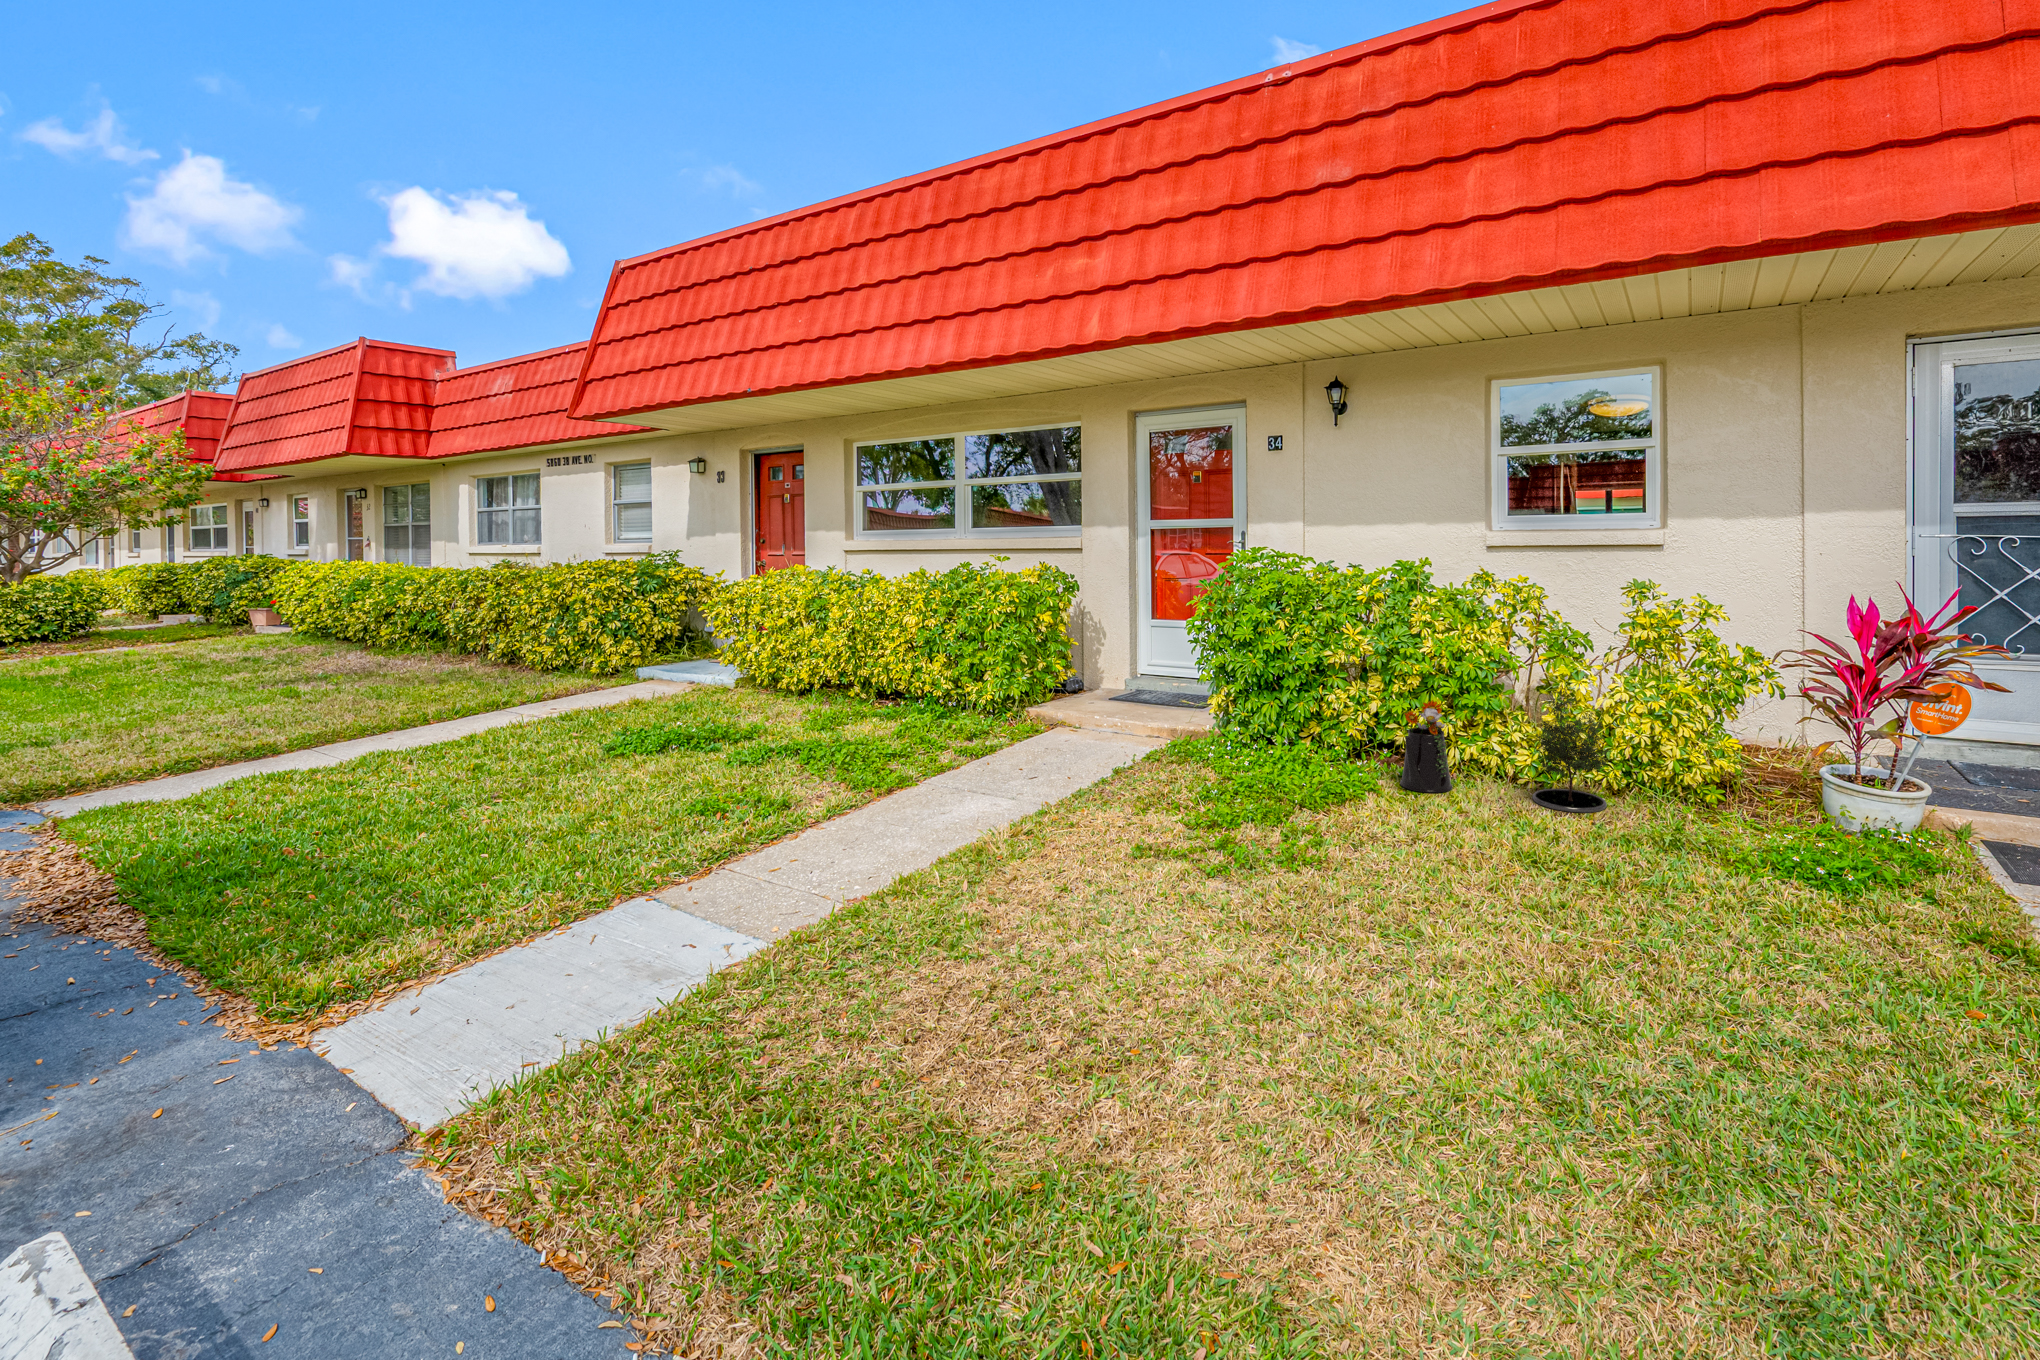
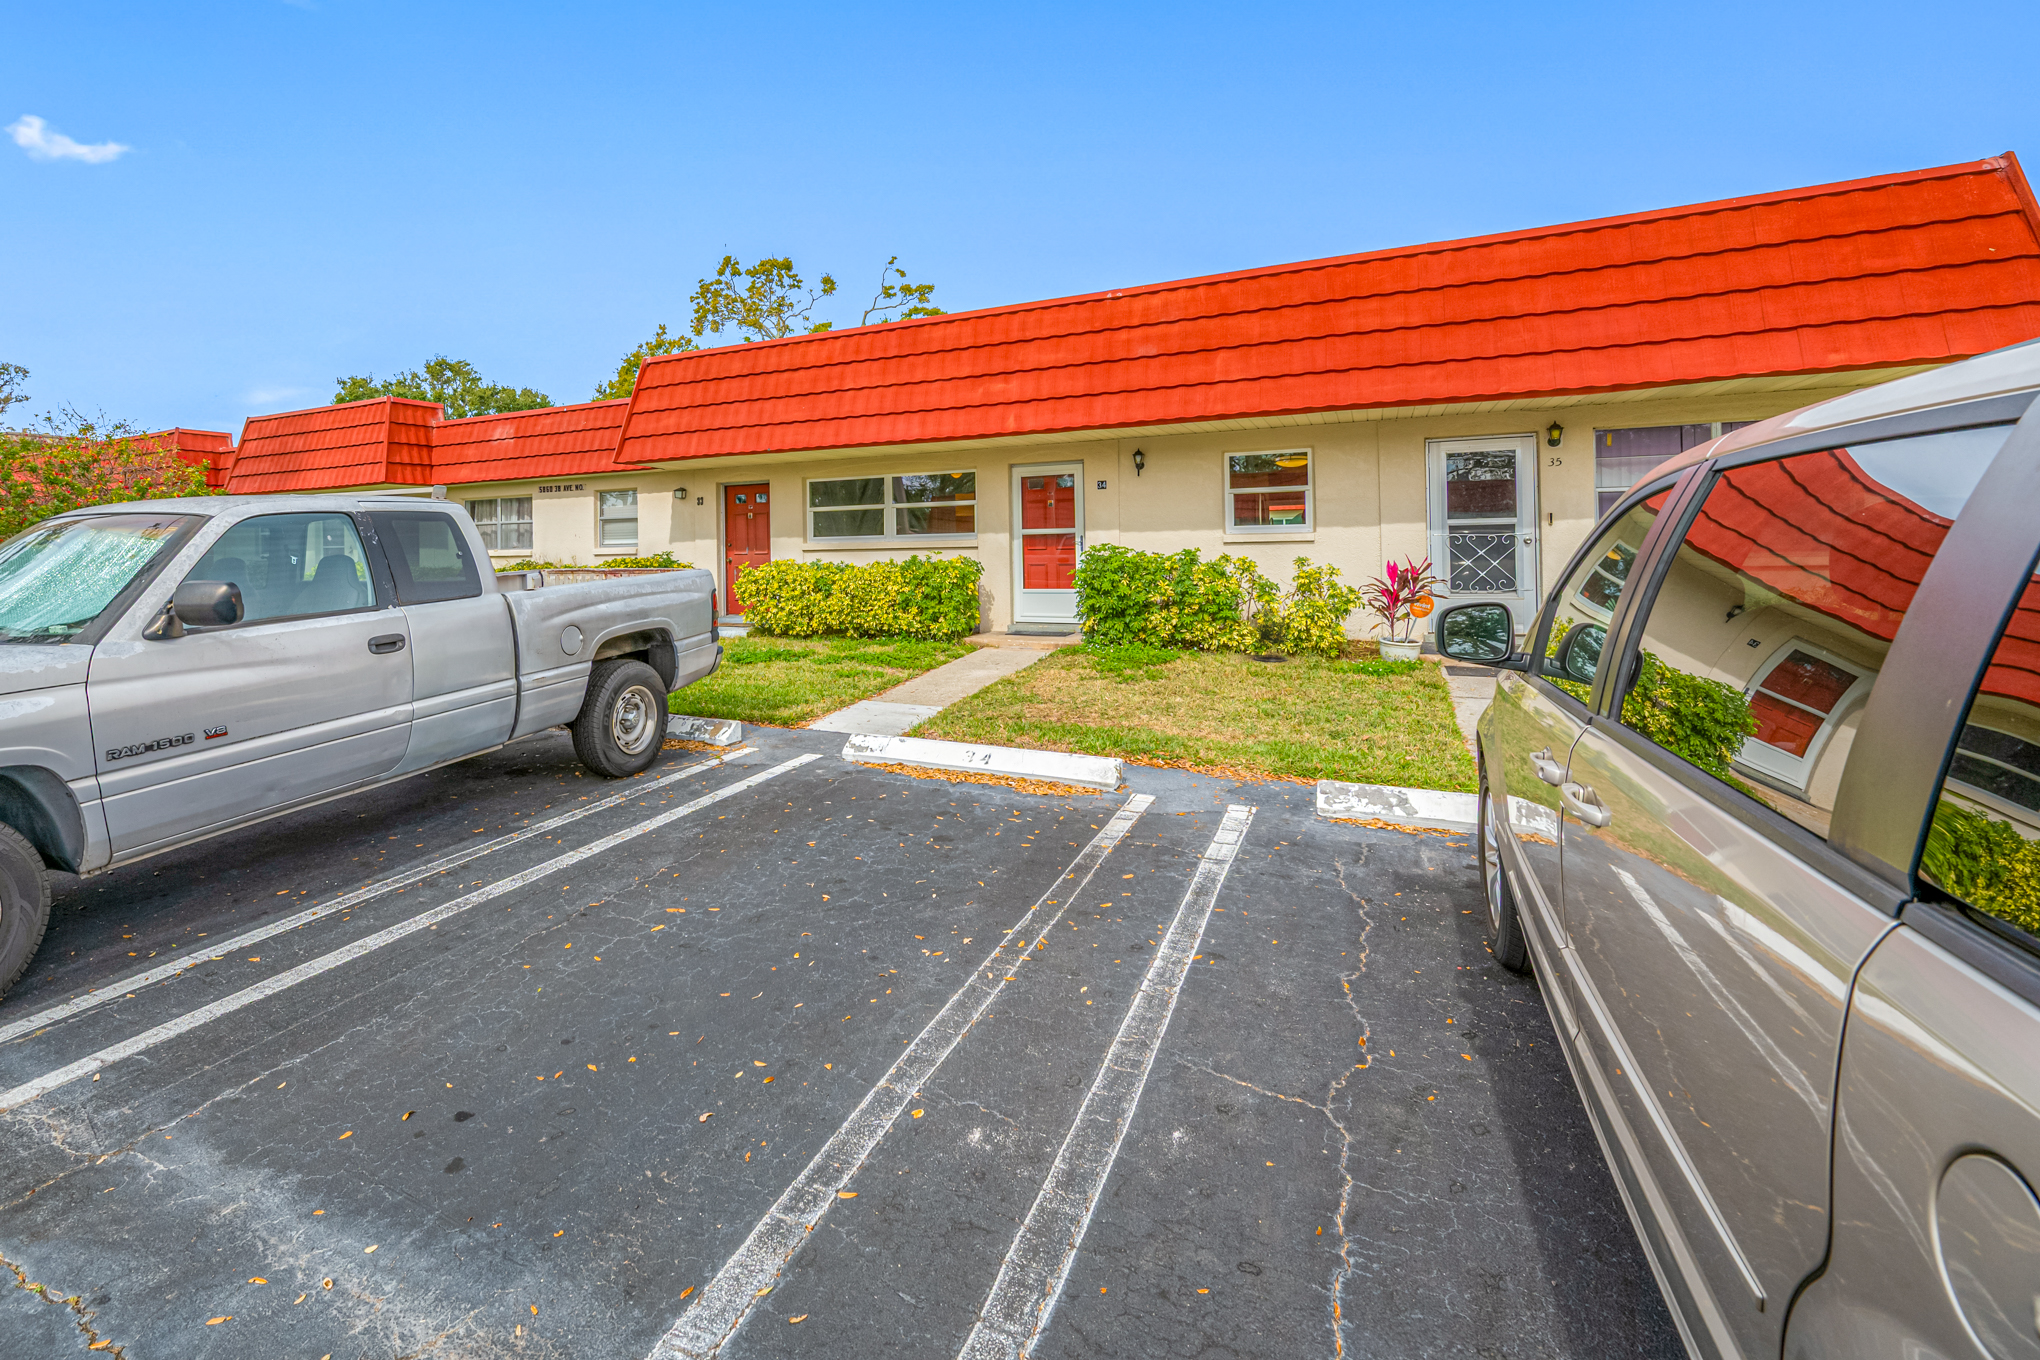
watering can: present [1400,700,1452,793] -> none [1191,616,1216,659]

